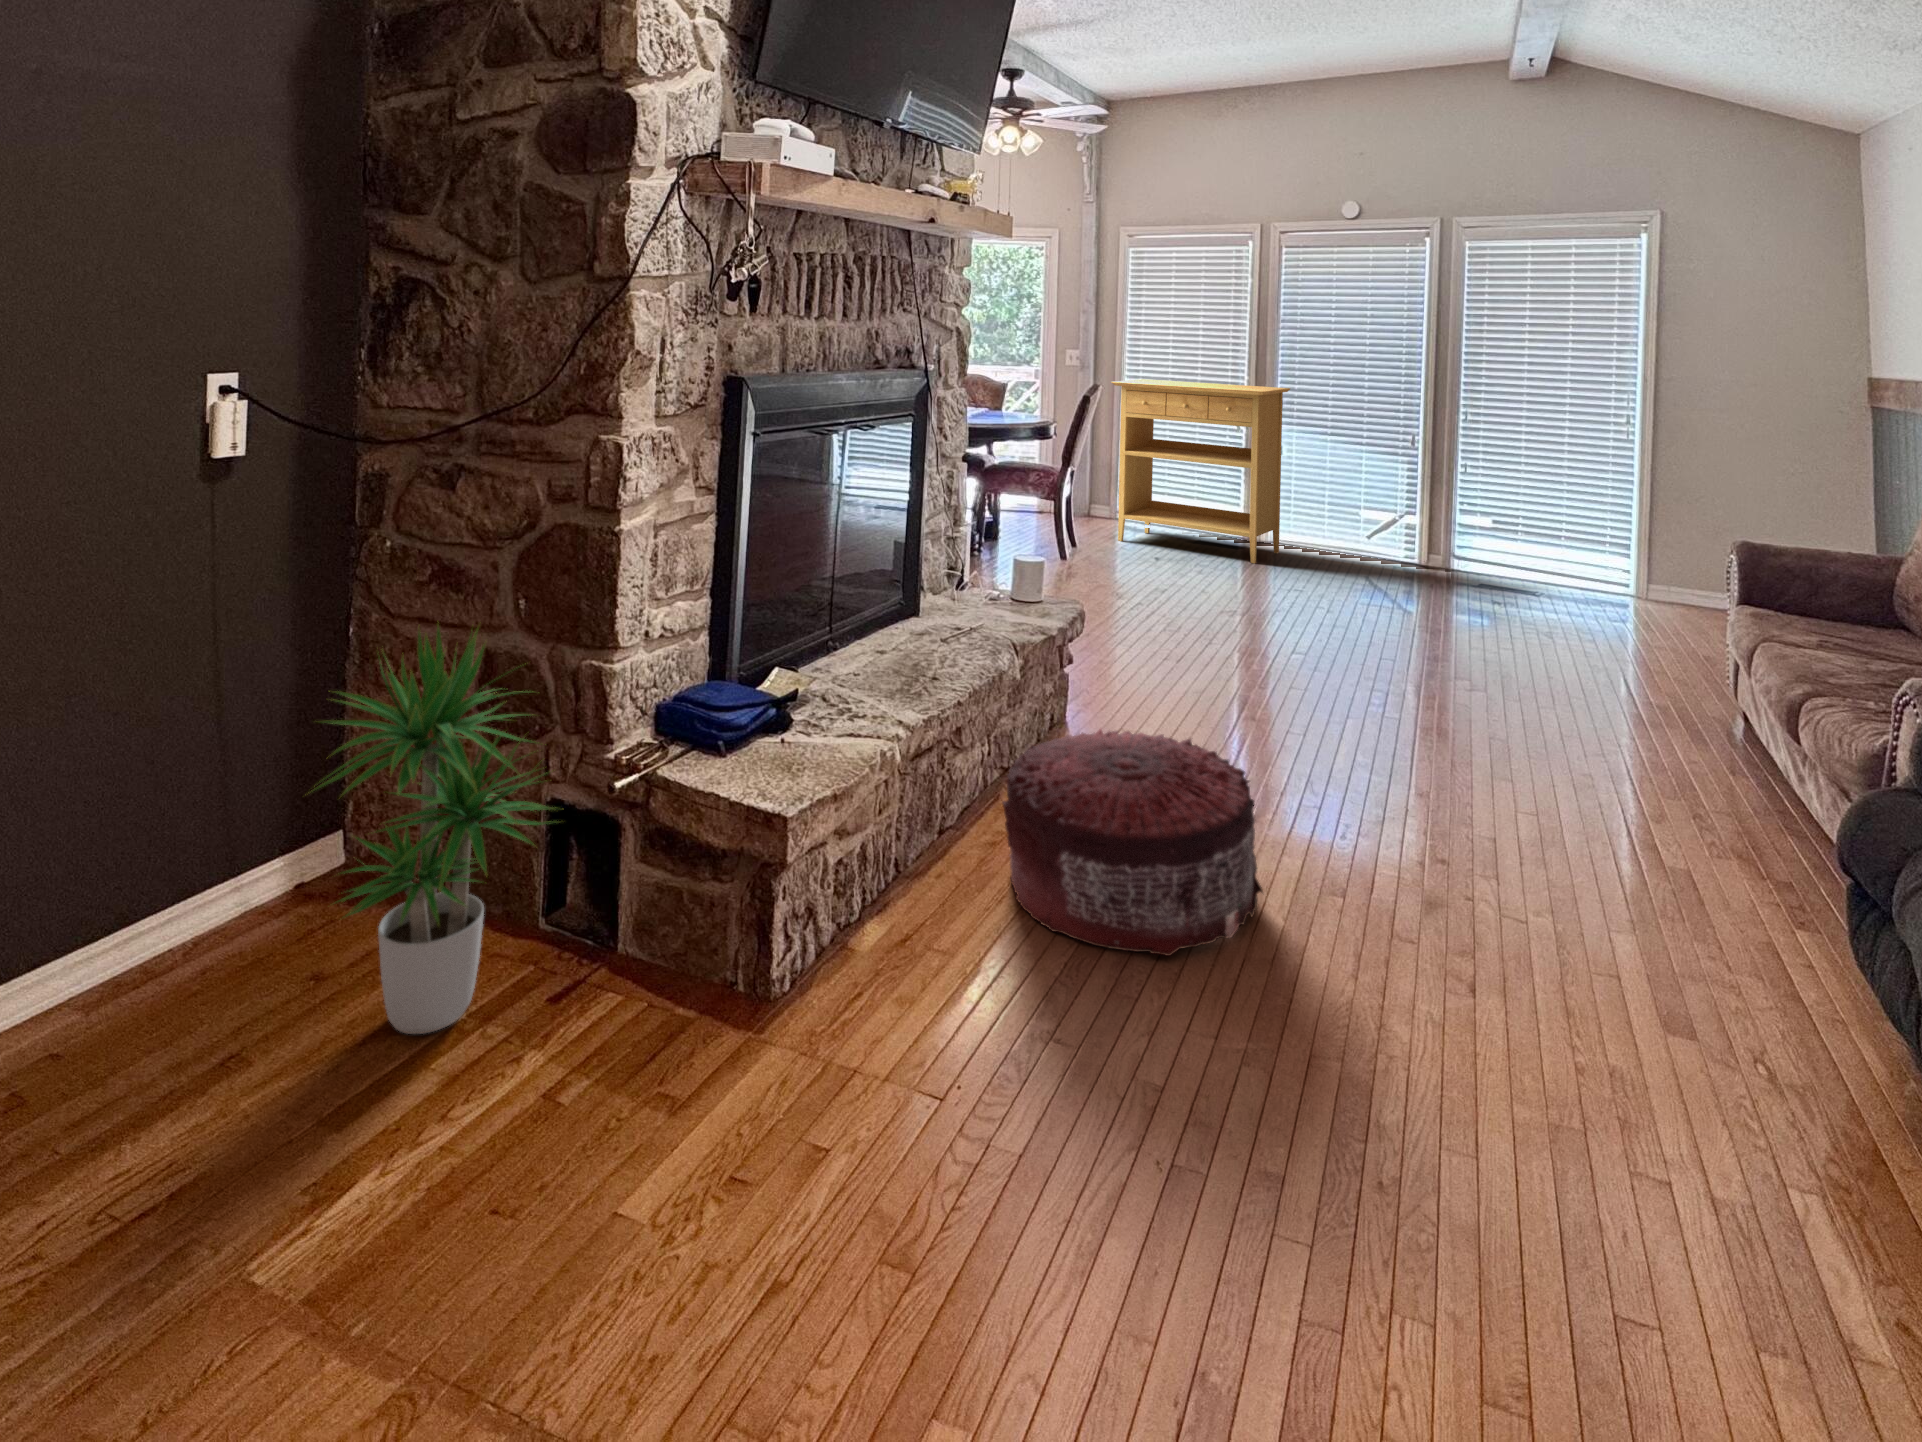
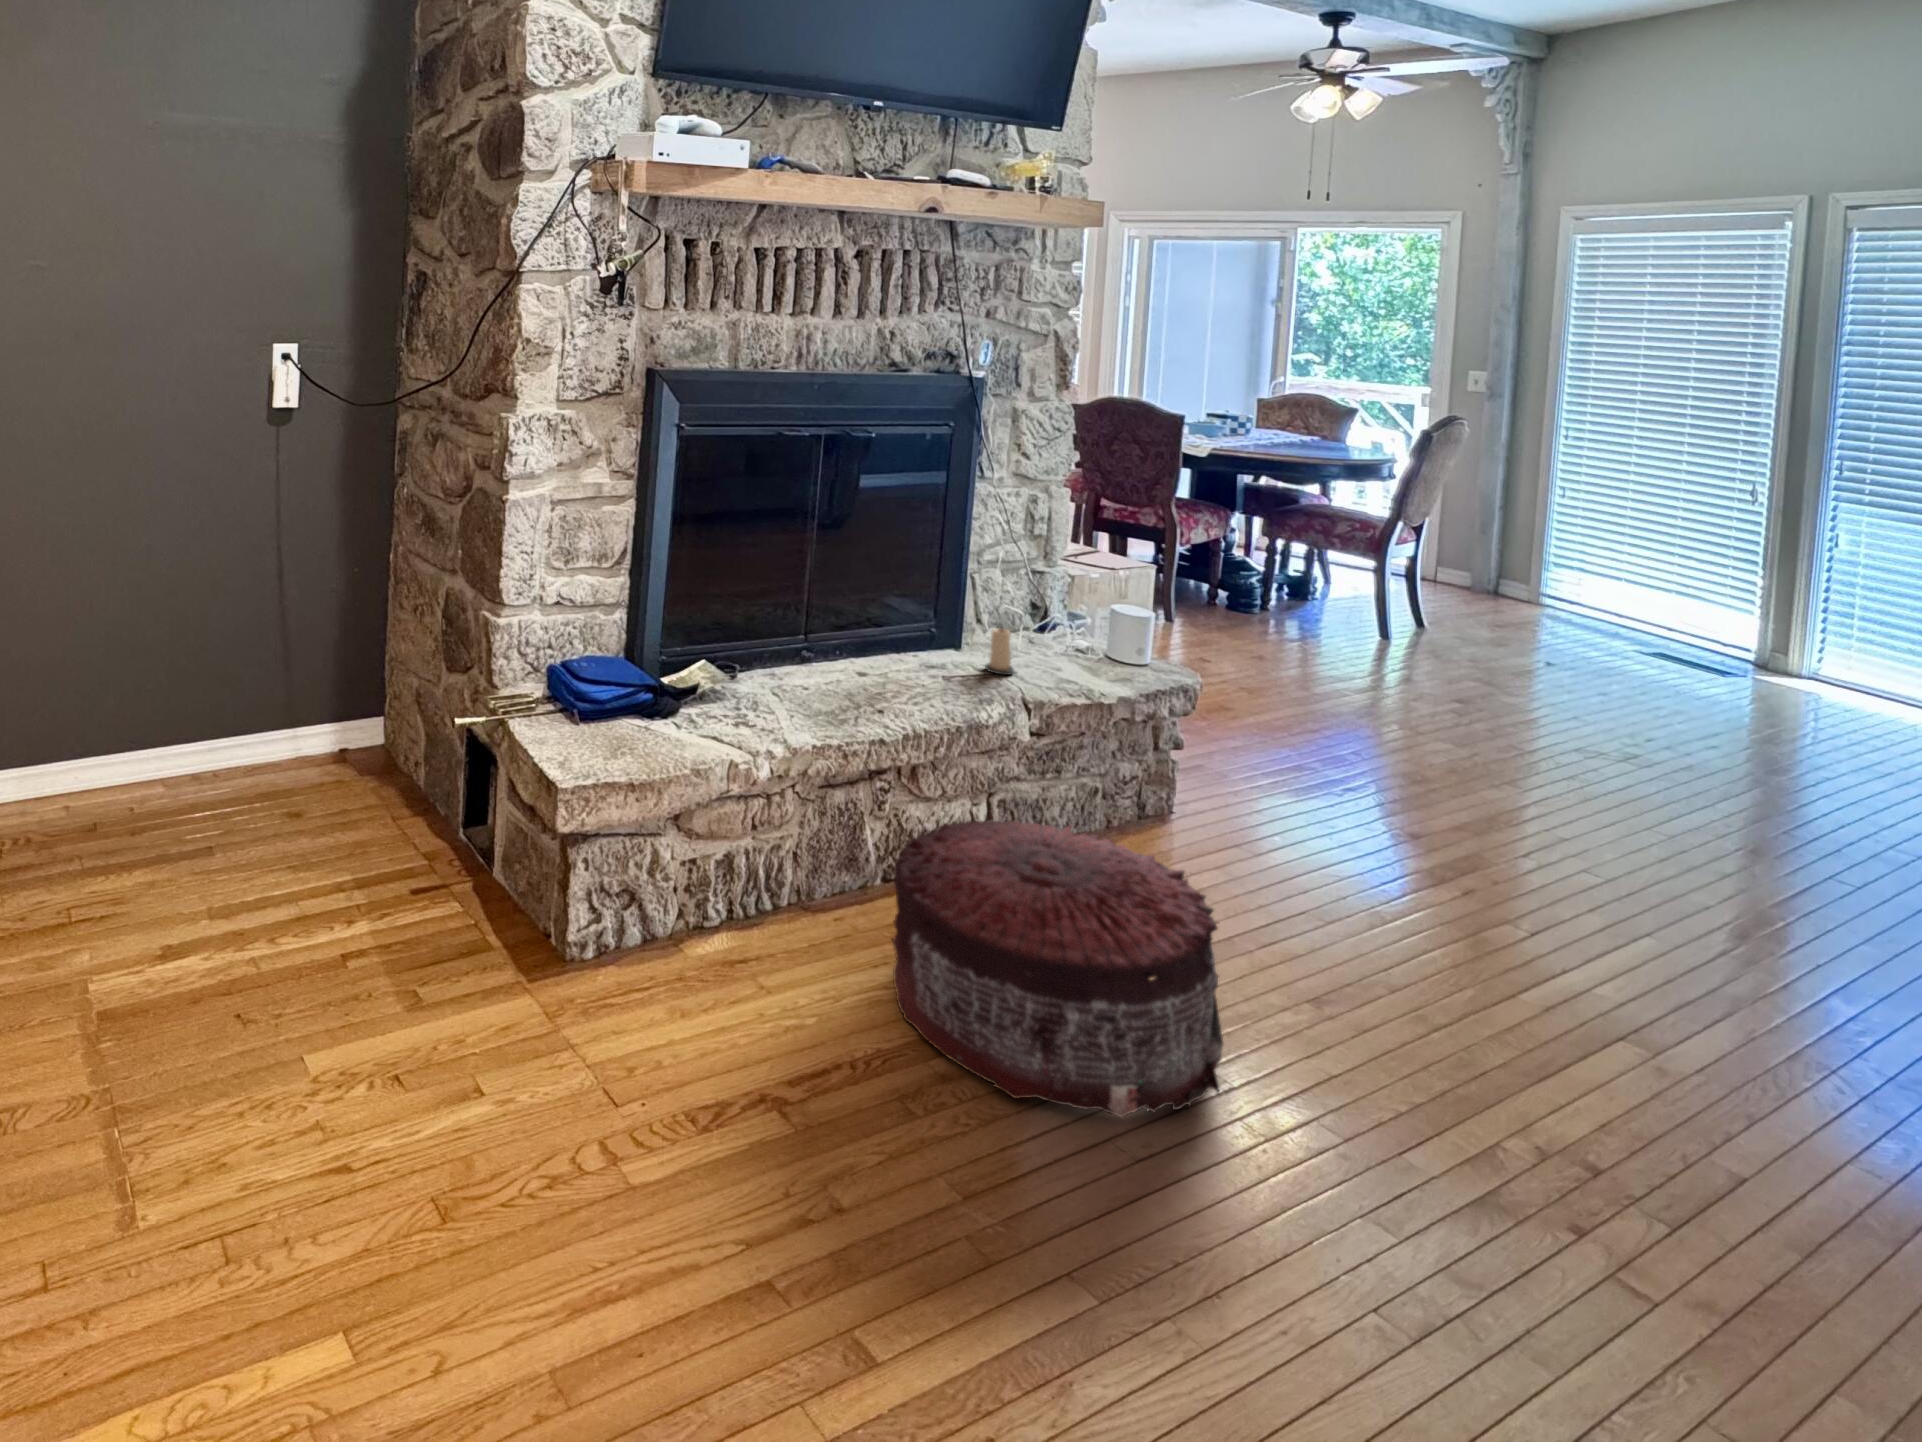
console table: present [1112,379,1290,563] -> none [1493,420,1853,722]
candle: none [952,580,975,622] -> present [985,628,1014,675]
potted plant: present [315,621,556,1034] -> none [260,552,449,878]

